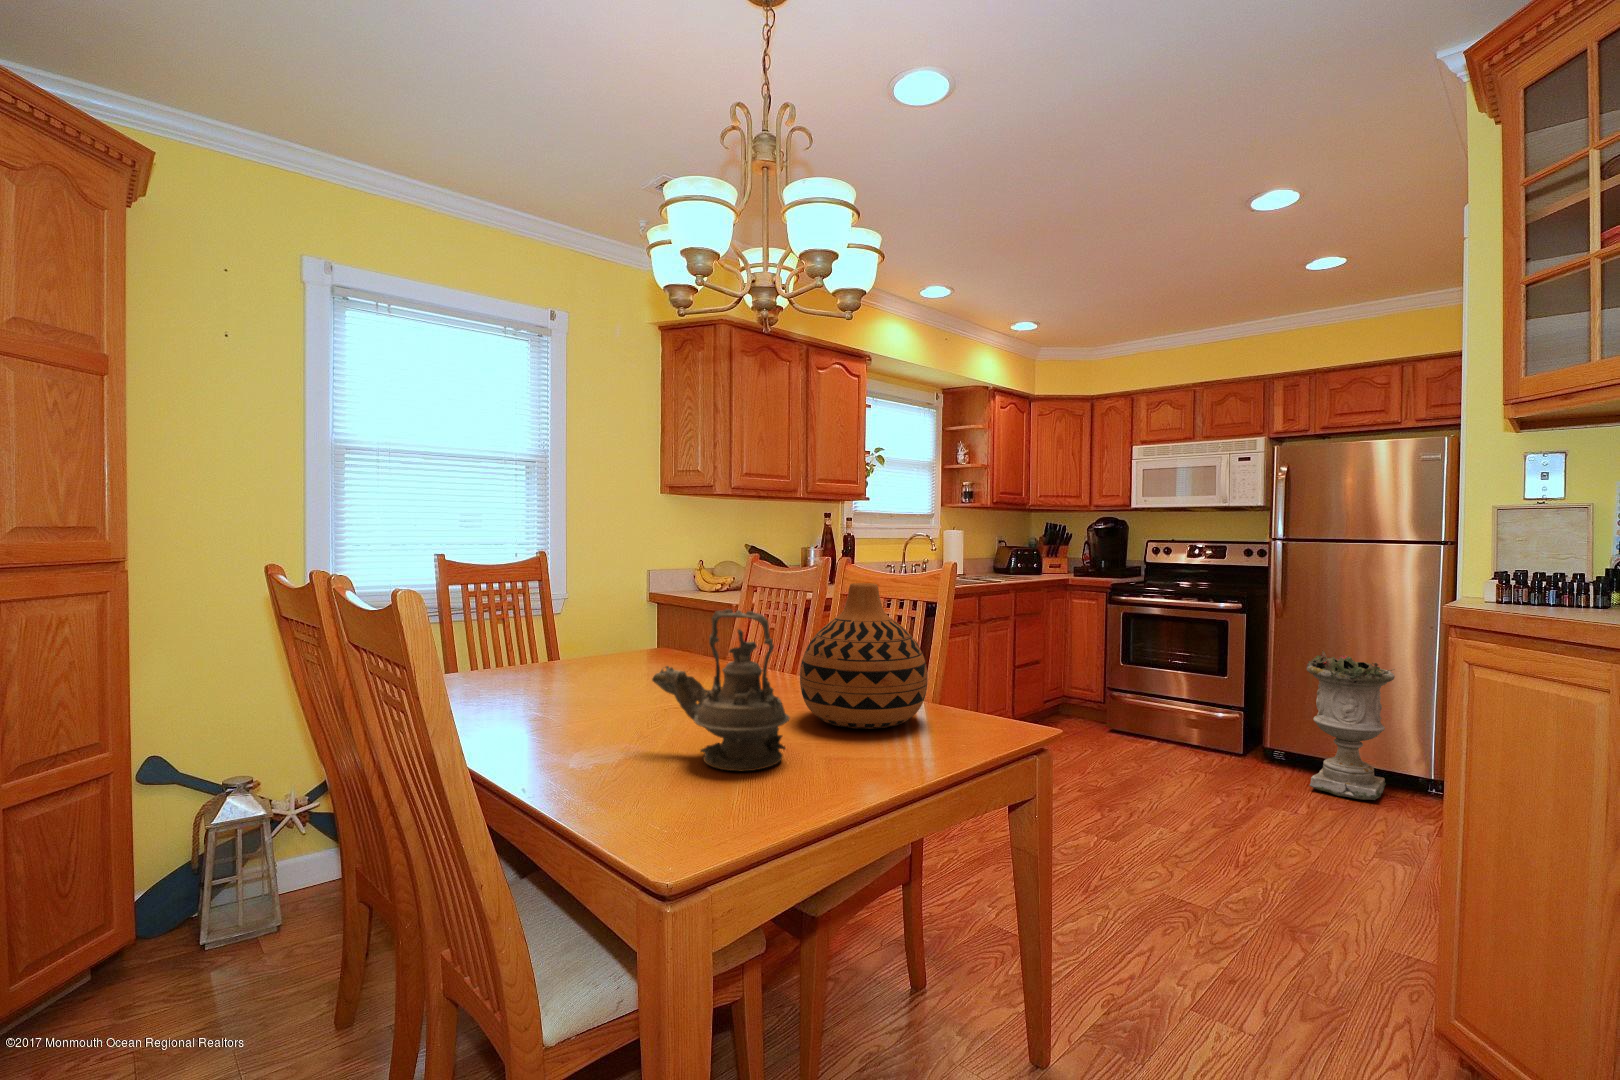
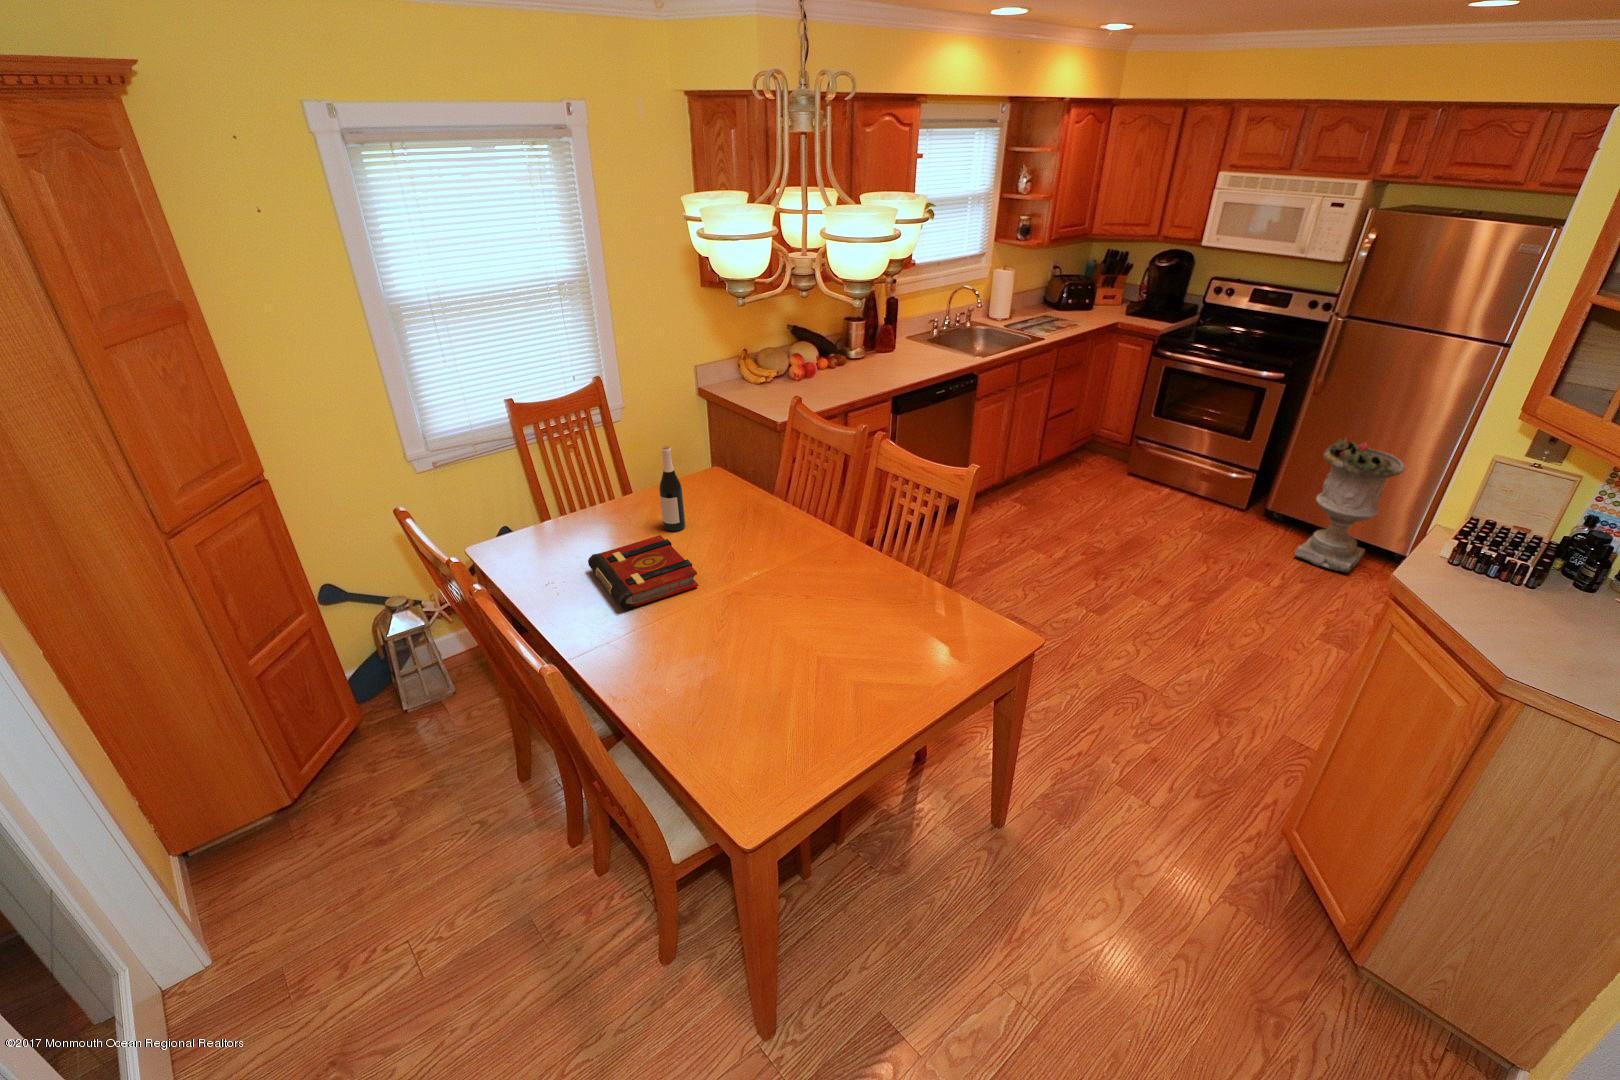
wine bottle: none [595,567,622,670] -> present [659,446,686,531]
vase: present [800,583,927,729] -> none [834,534,936,652]
teapot: present [652,609,790,771] -> none [719,604,824,717]
book: none [496,659,630,709] -> present [588,535,698,610]

